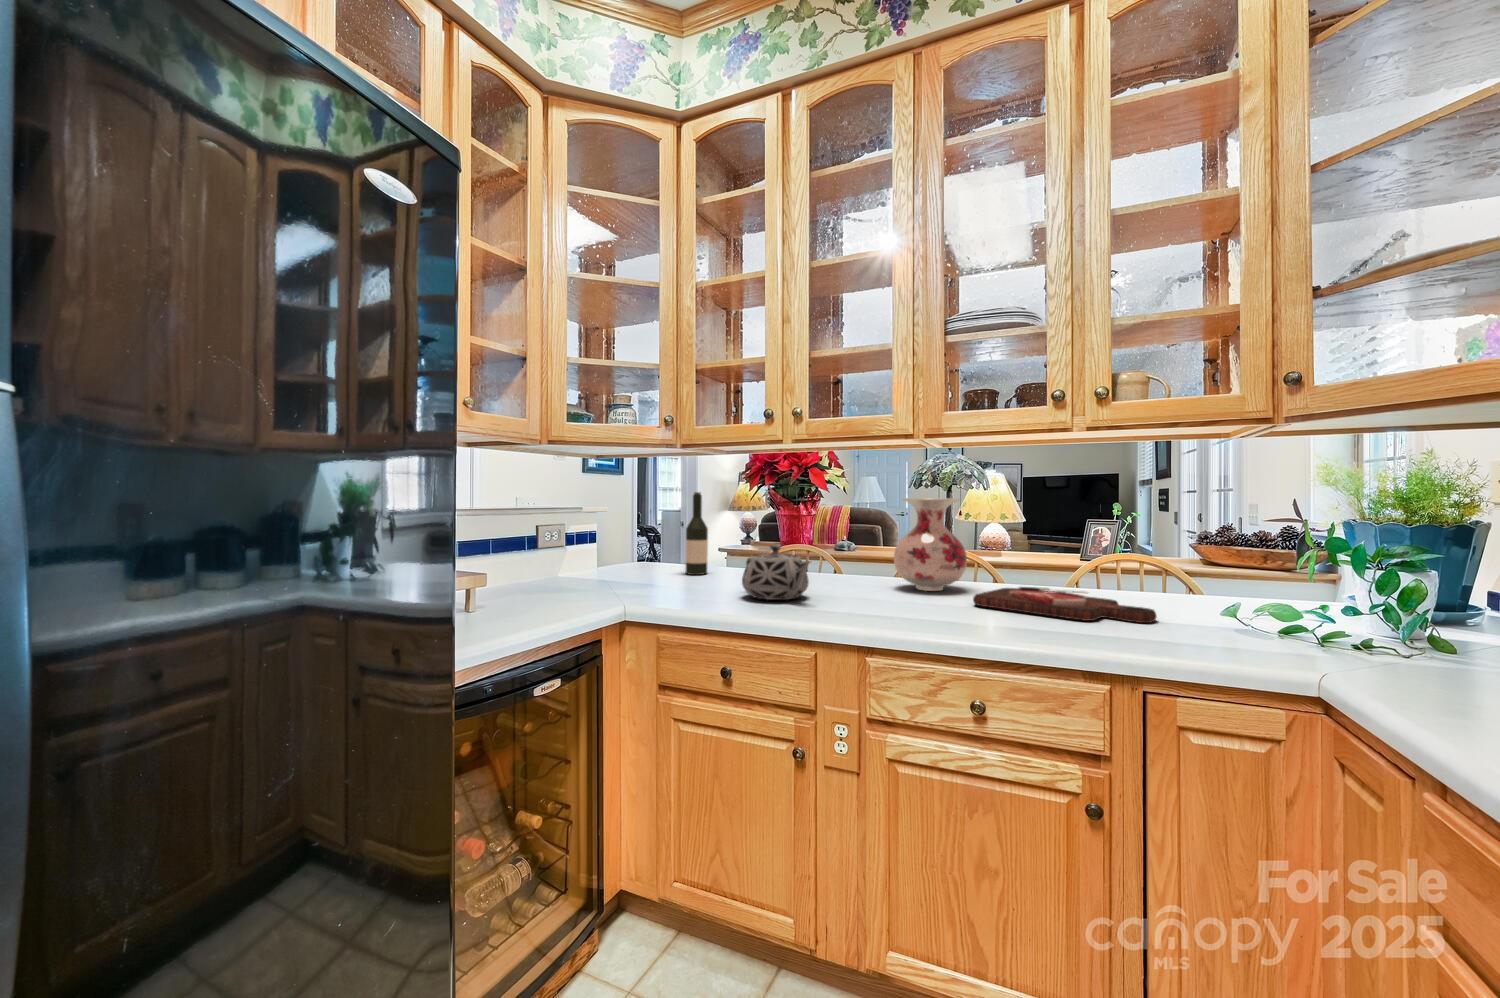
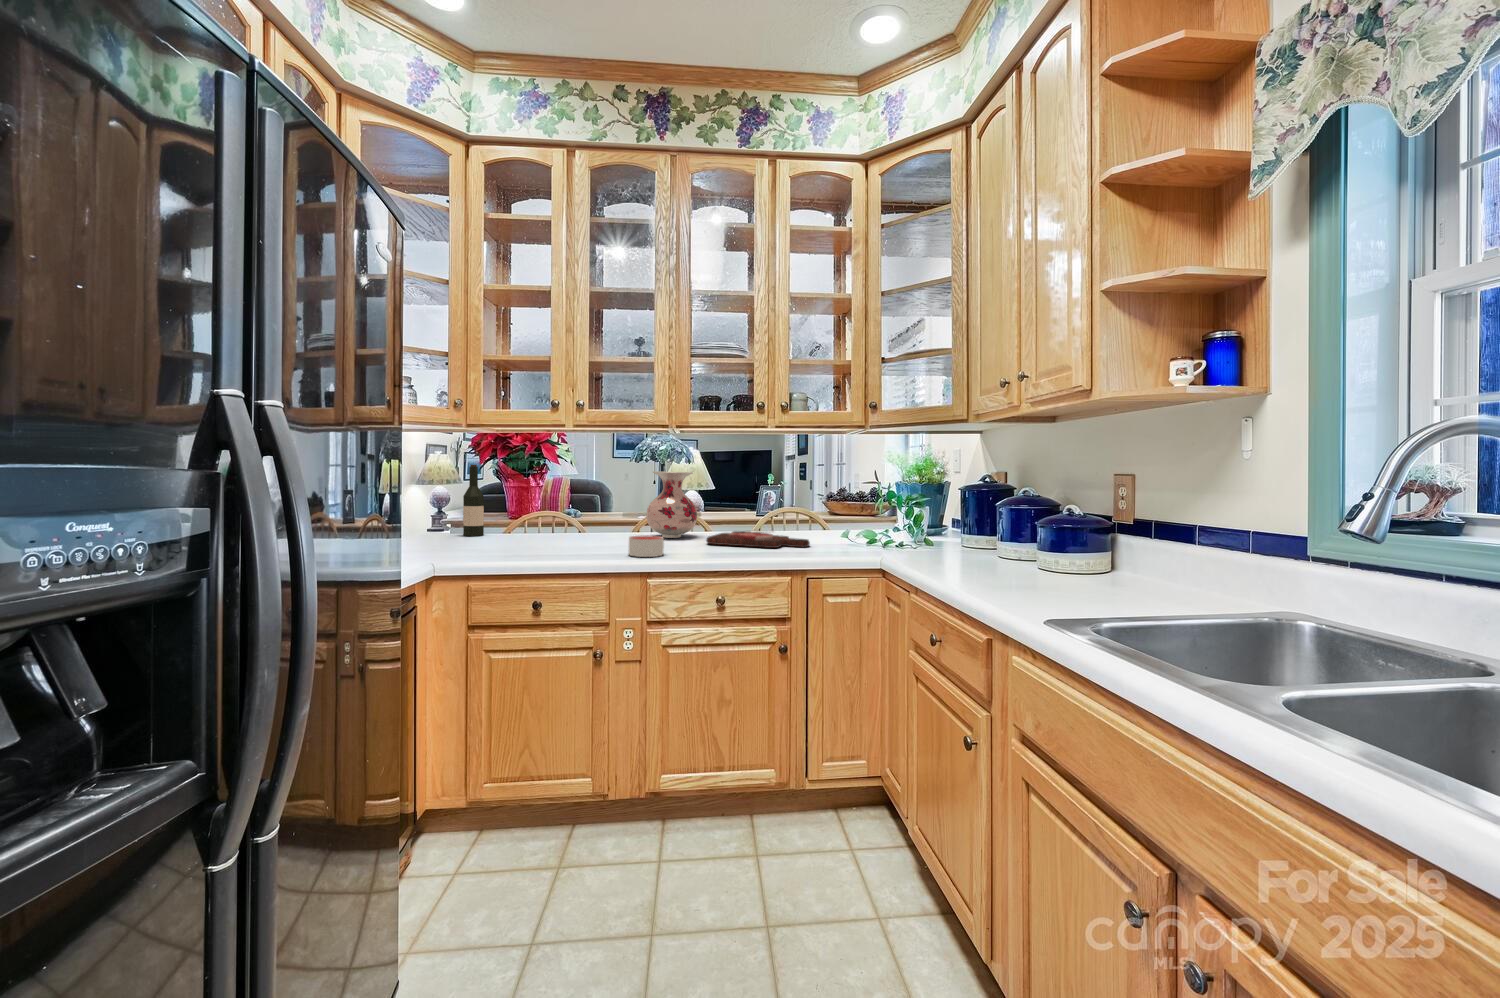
teapot: present [742,545,810,600] -> none [536,507,599,548]
candle: none [844,589,895,623] -> present [629,536,664,557]

